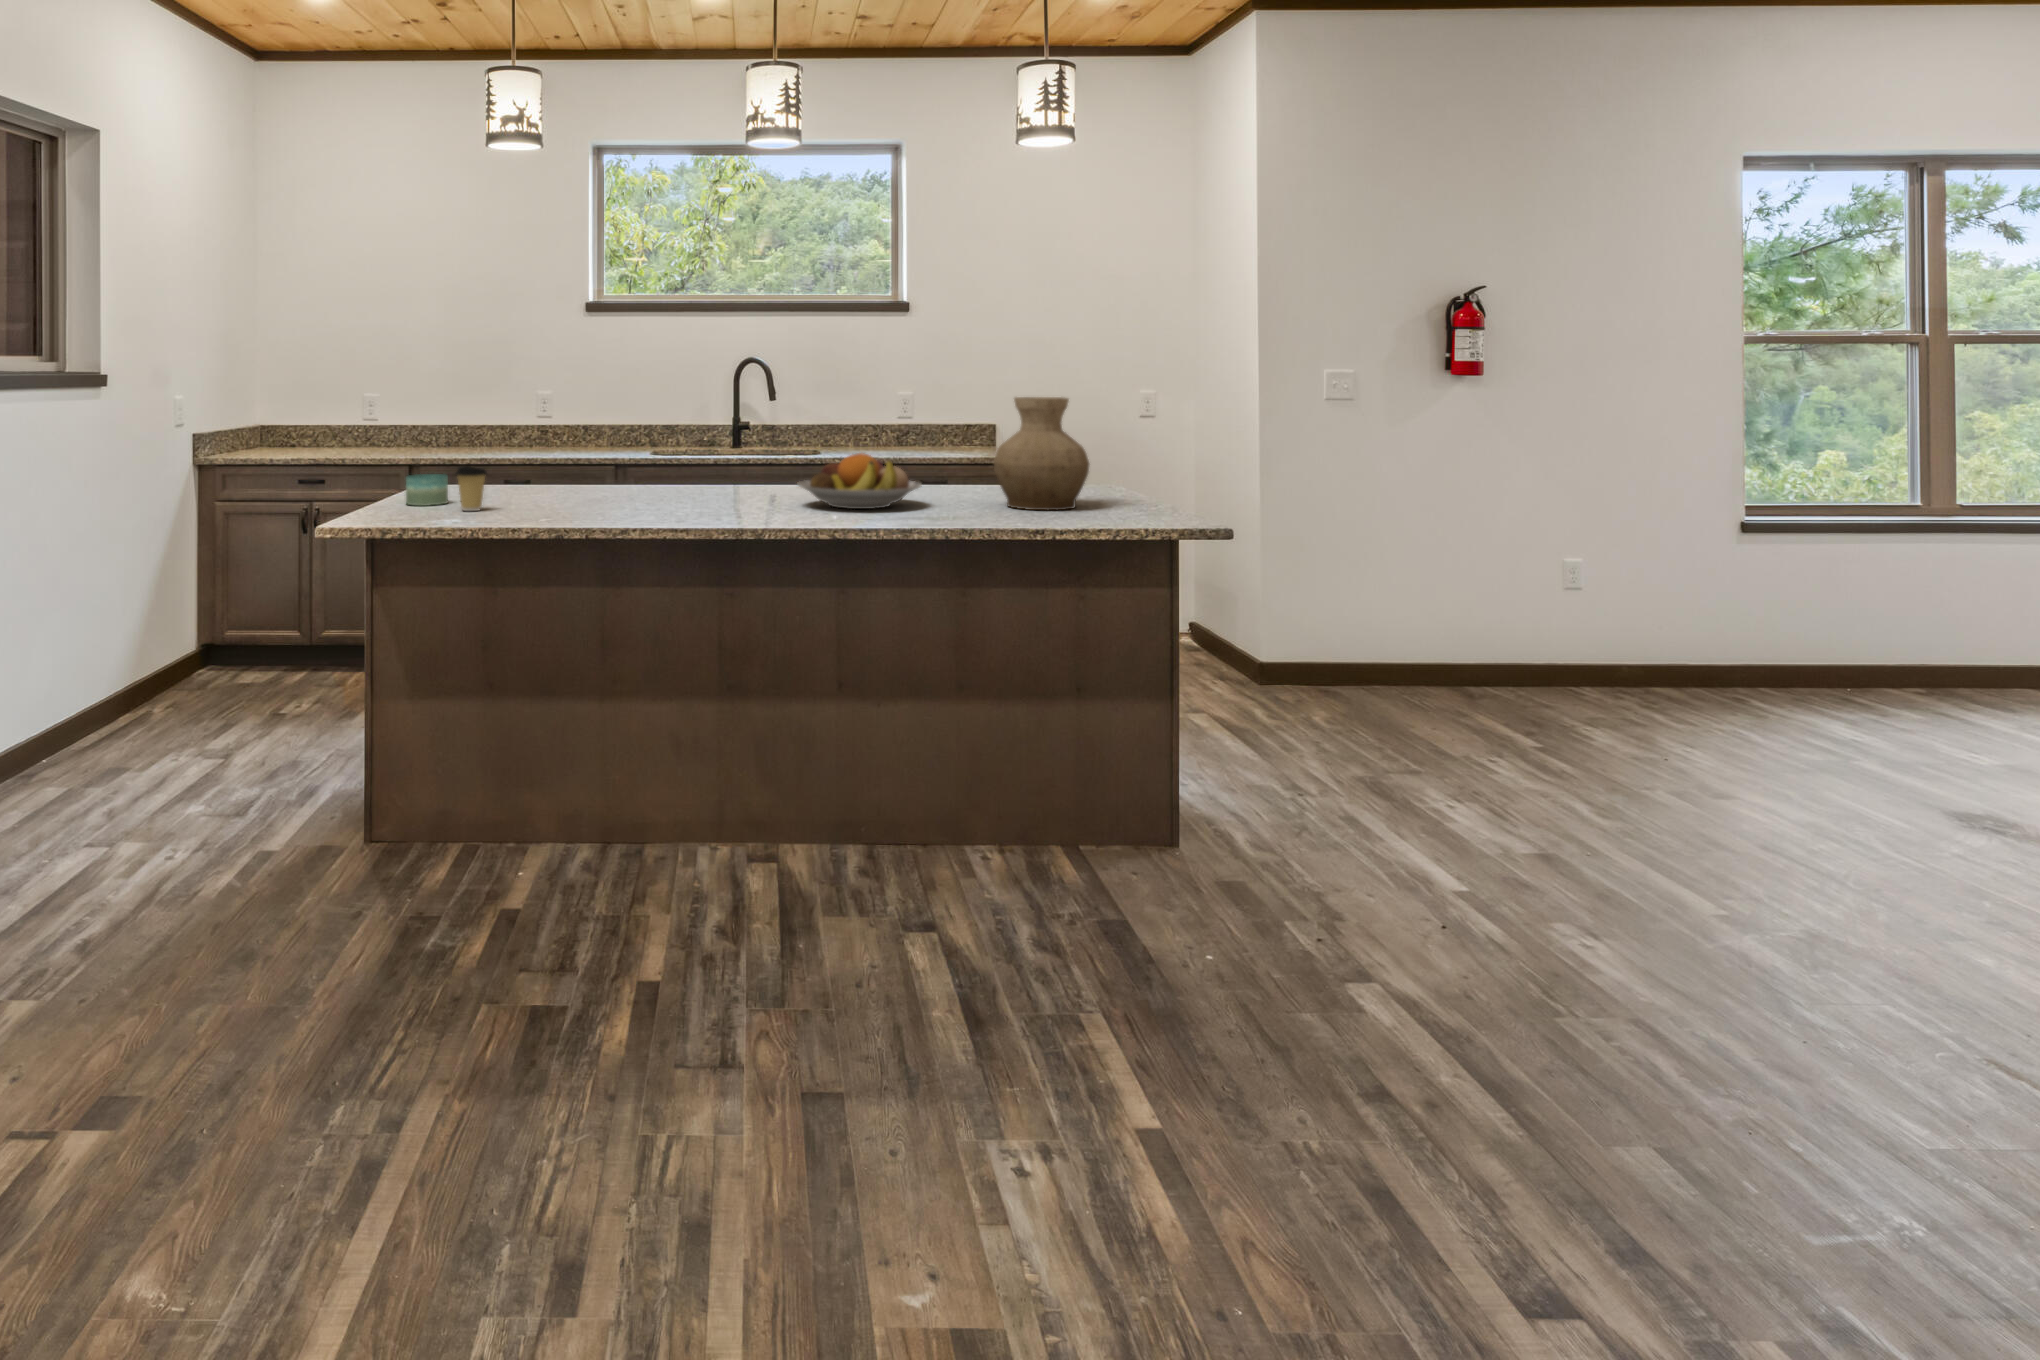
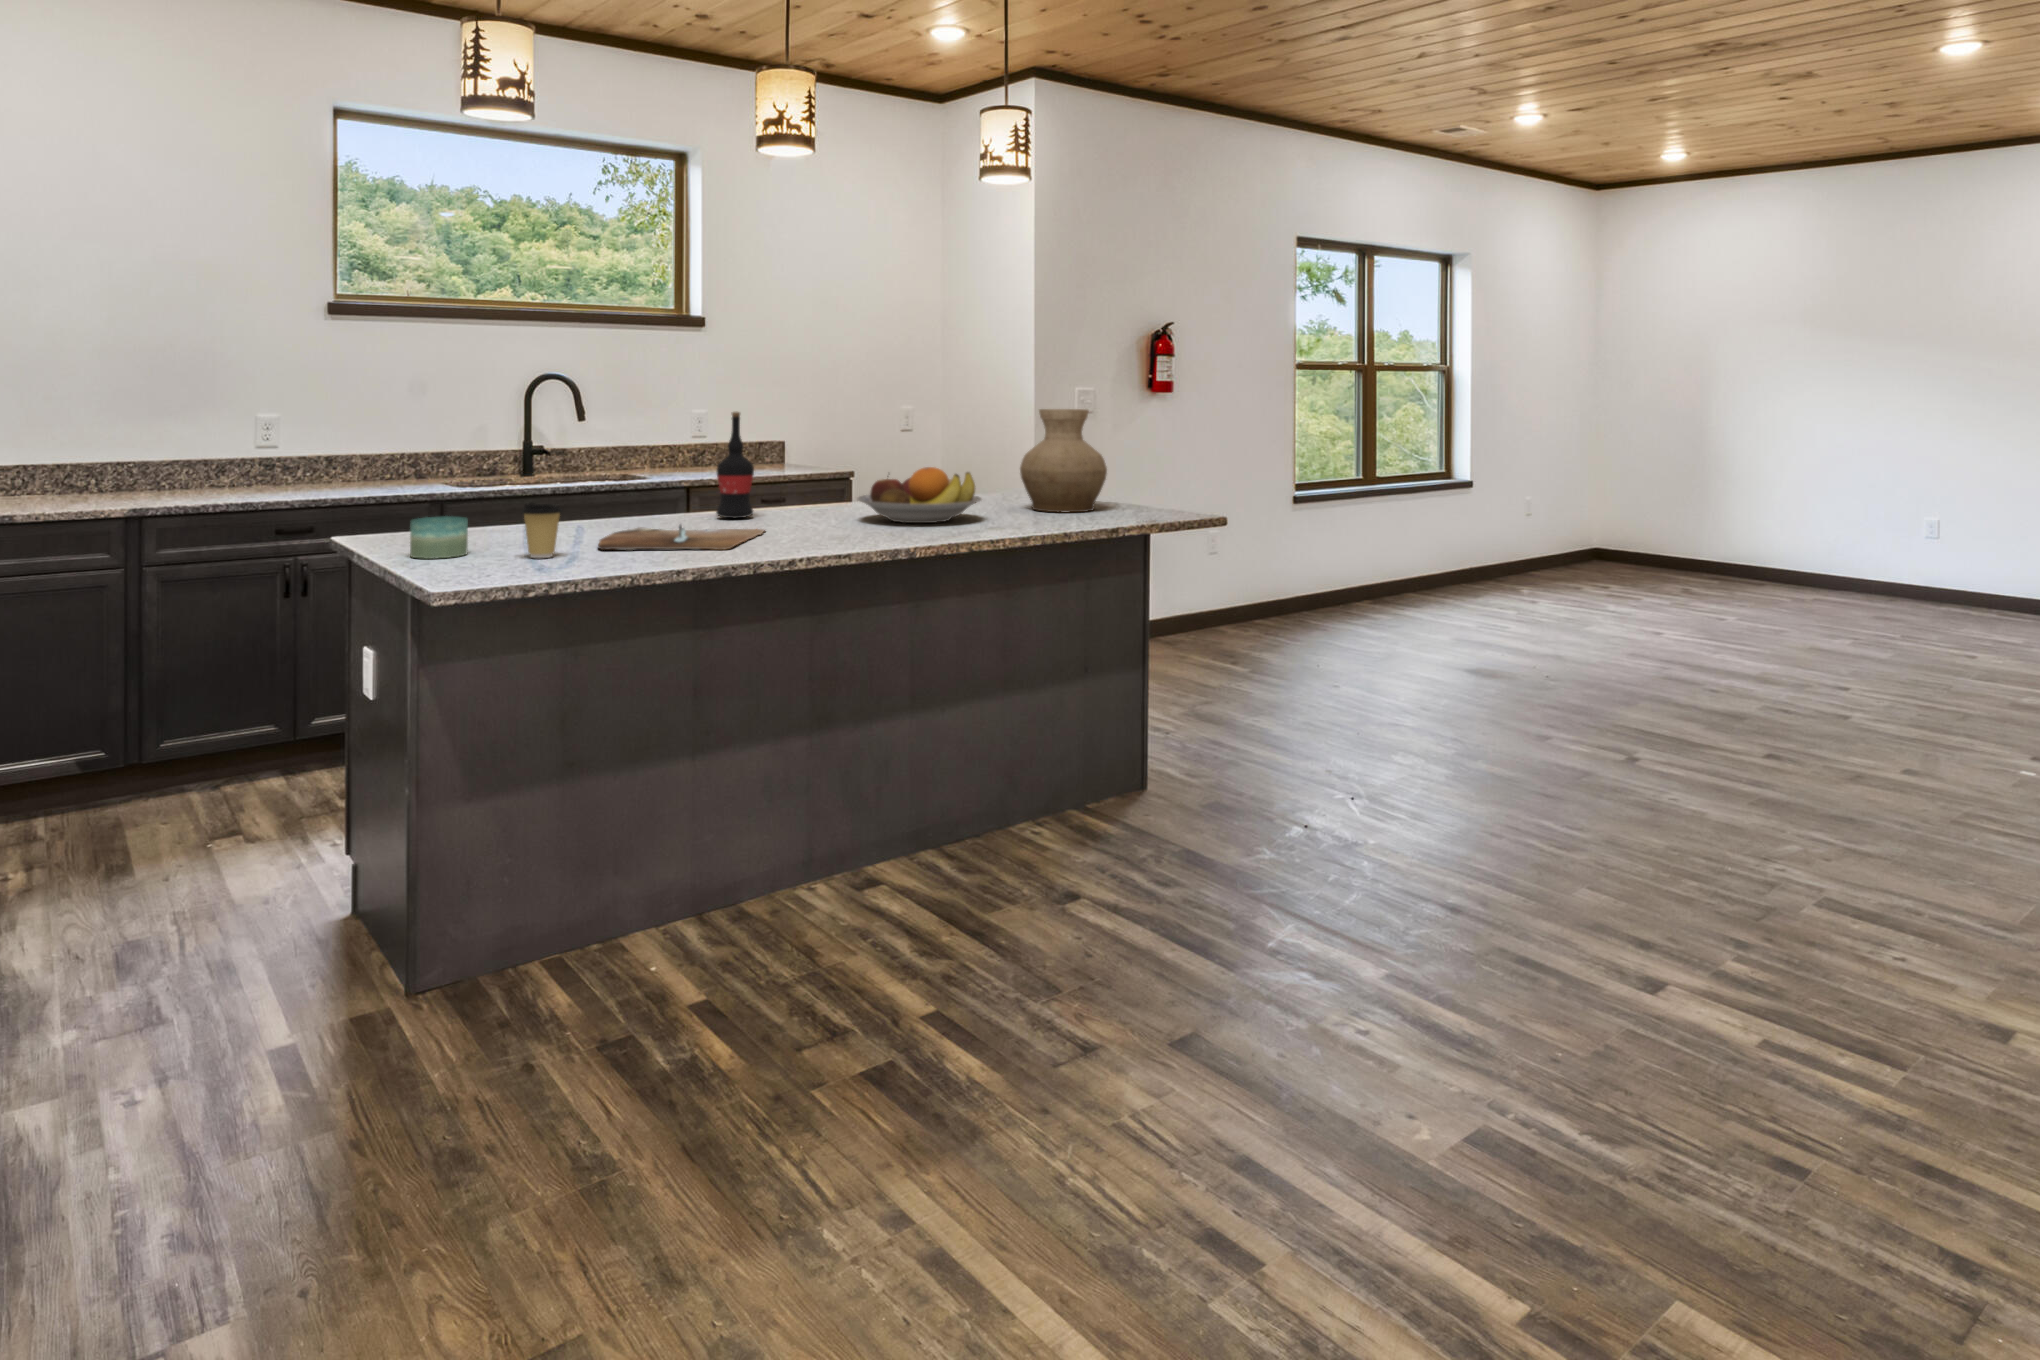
wine bottle: none [711,395,745,492] -> present [716,412,754,518]
cutting board: none [524,492,699,516] -> present [598,524,764,550]

